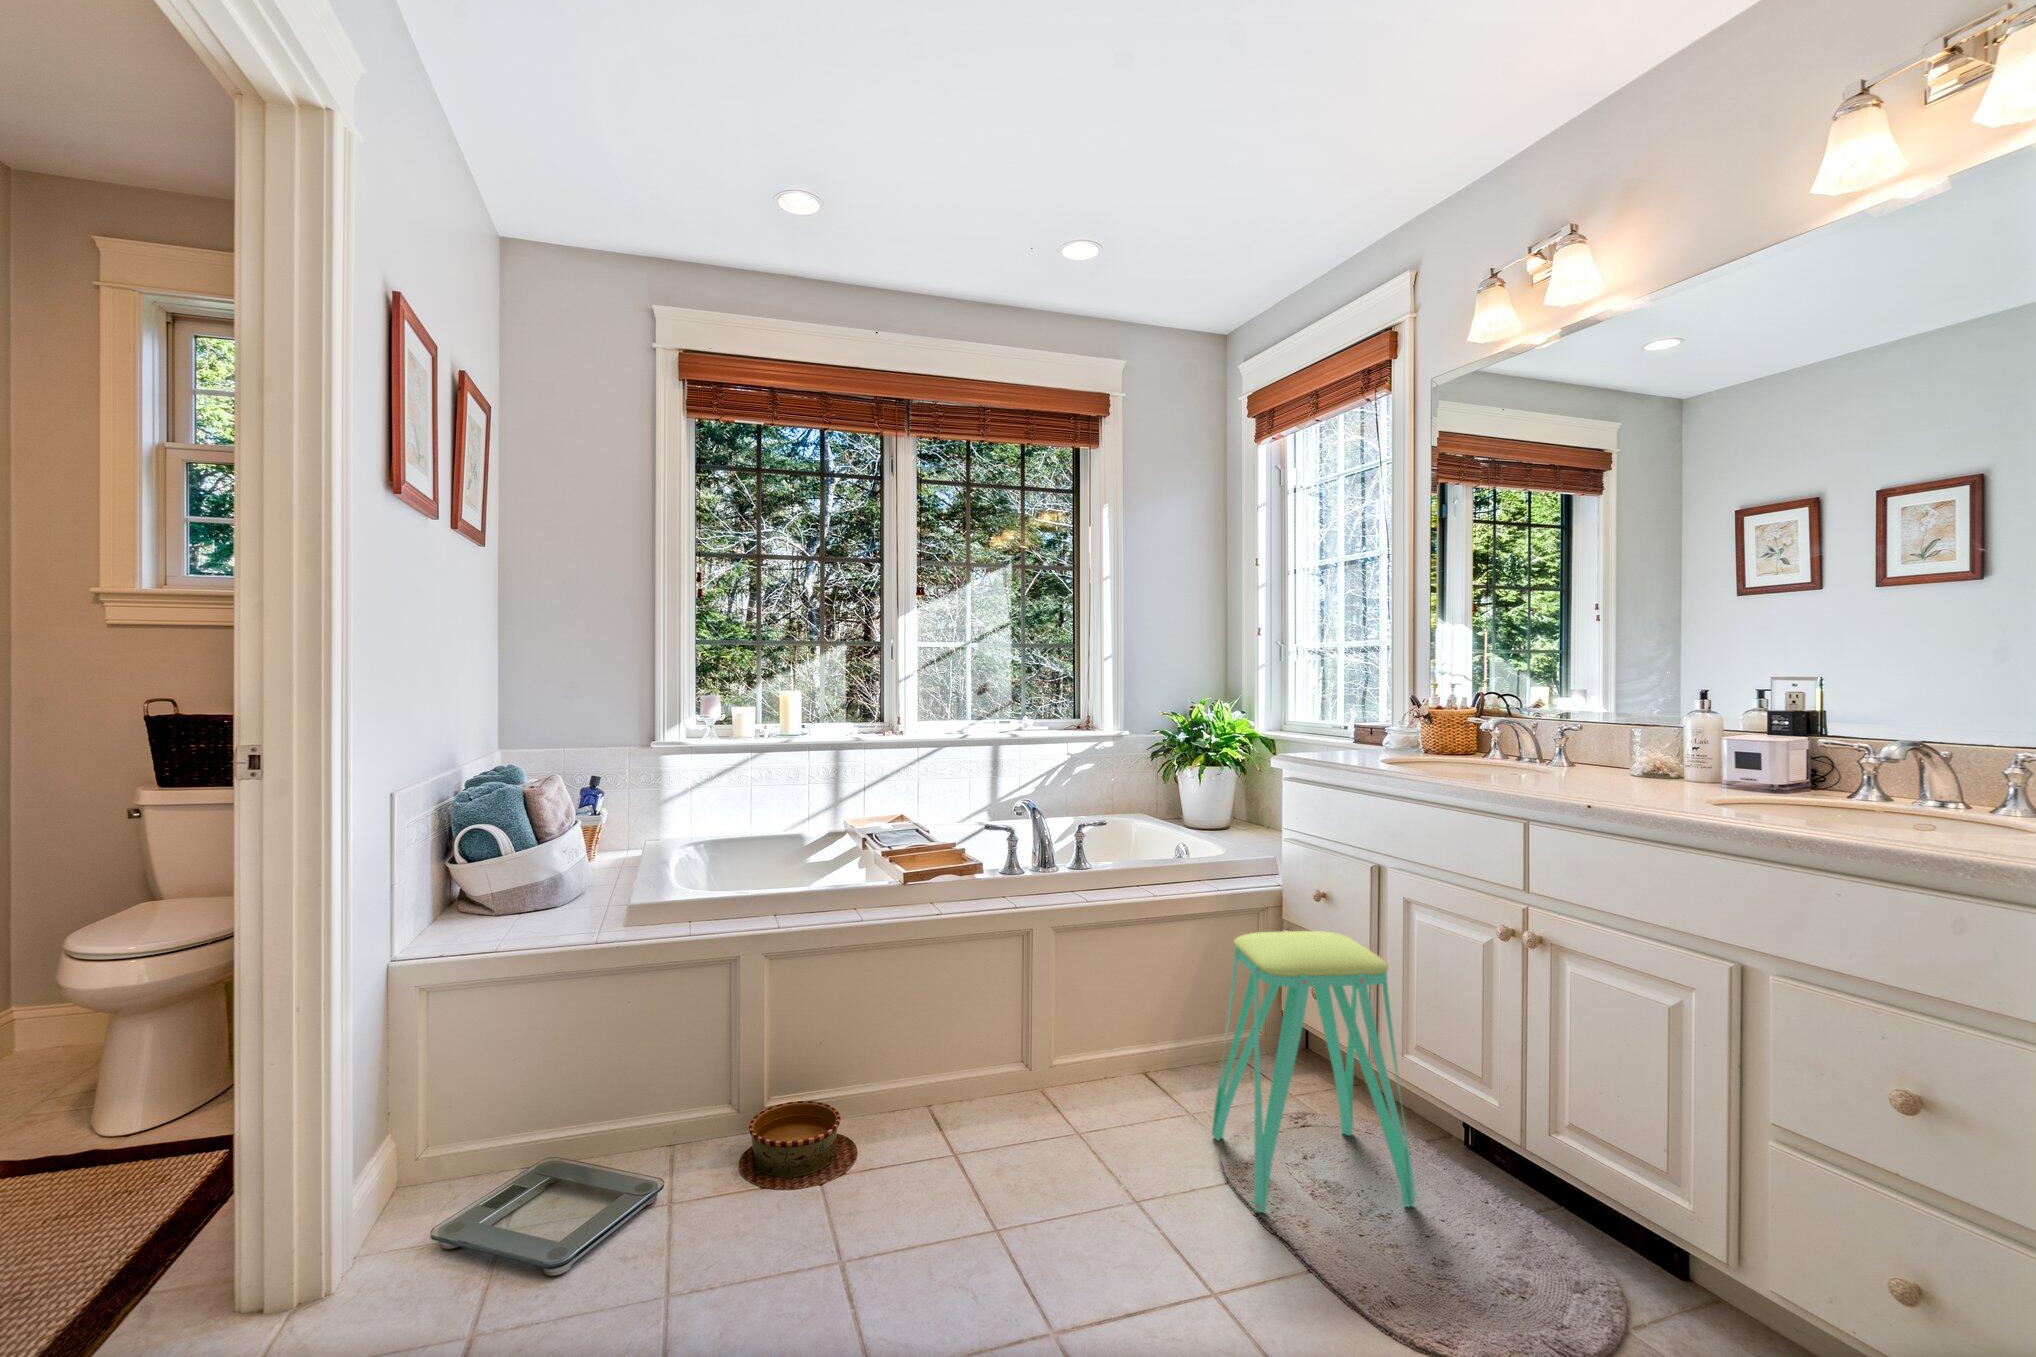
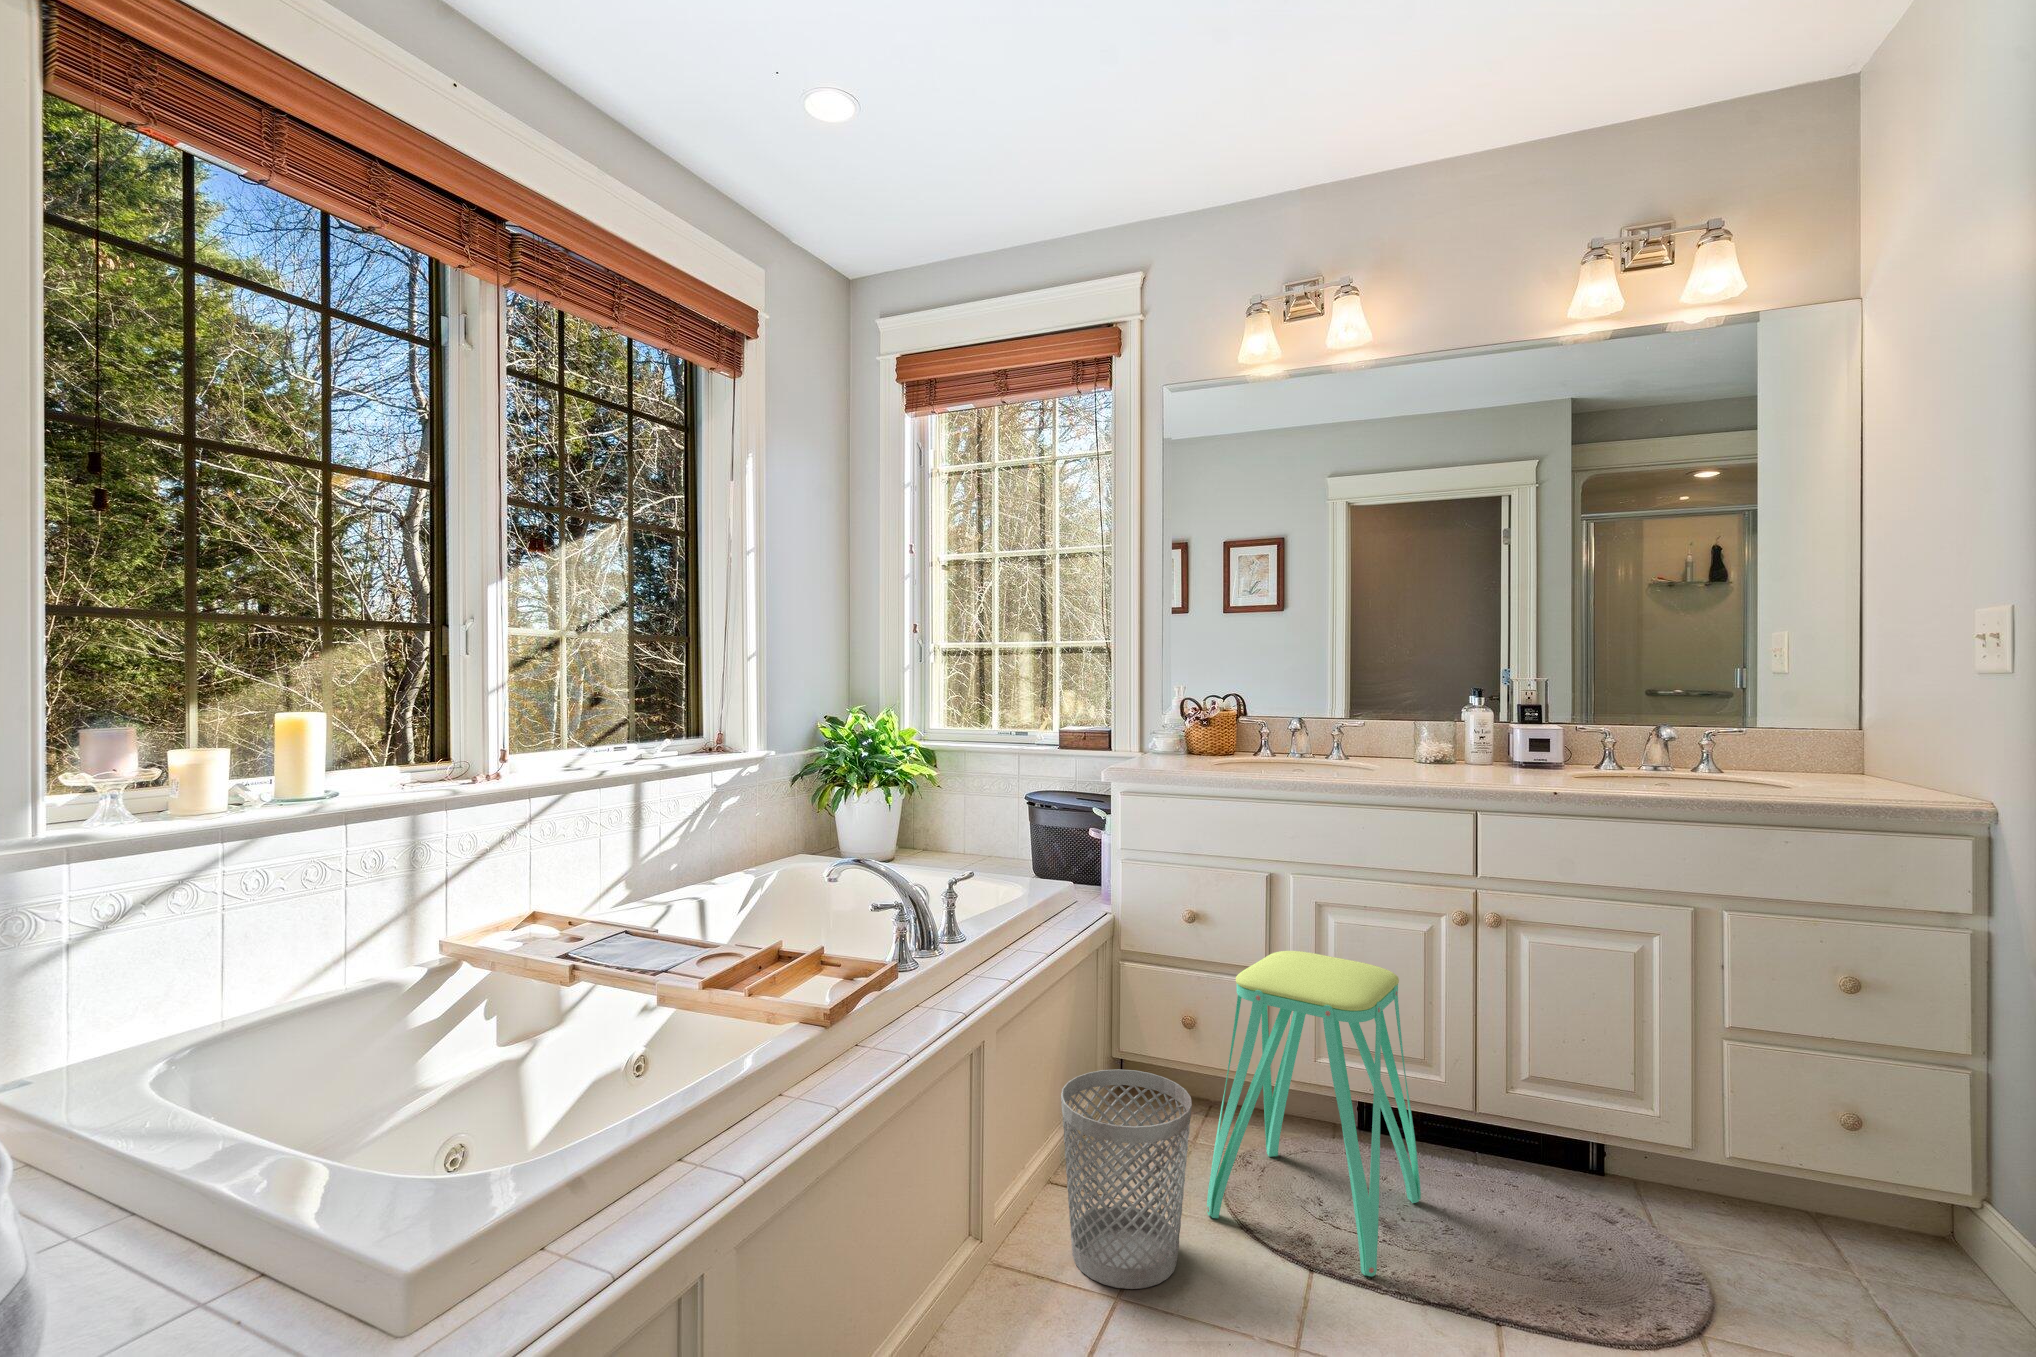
wastebasket: none [1064,984,1167,1145] -> present [1061,1069,1192,1289]

